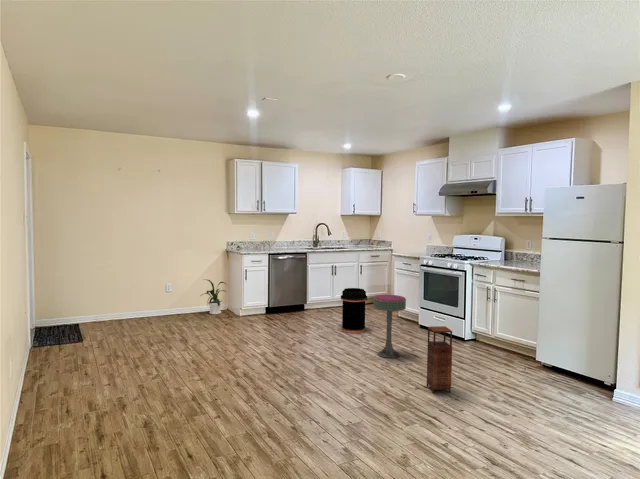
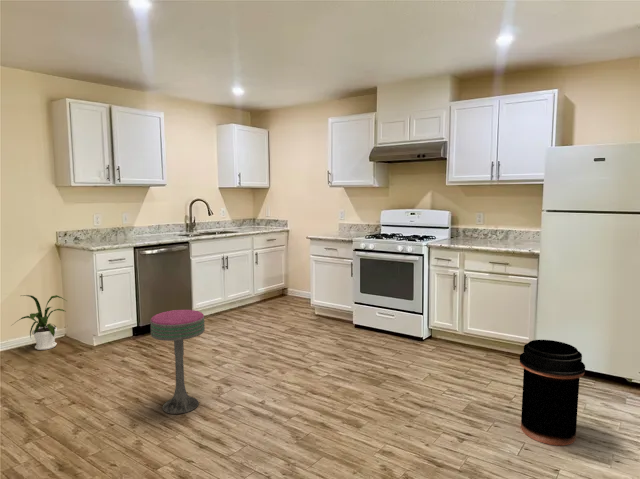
trash can: present [341,288,367,333] -> present [520,340,585,446]
bar stool: present [373,295,406,358] -> present [150,310,205,414]
storage cabinet: present [427,326,452,393] -> none [461,341,504,441]

